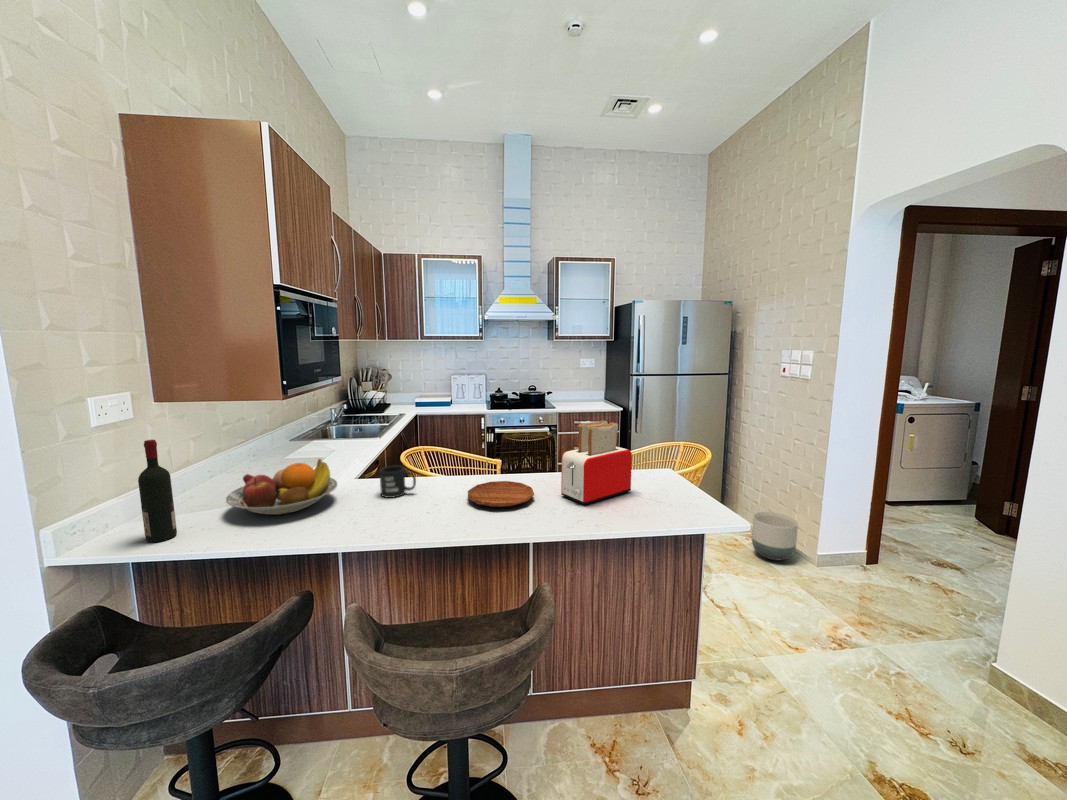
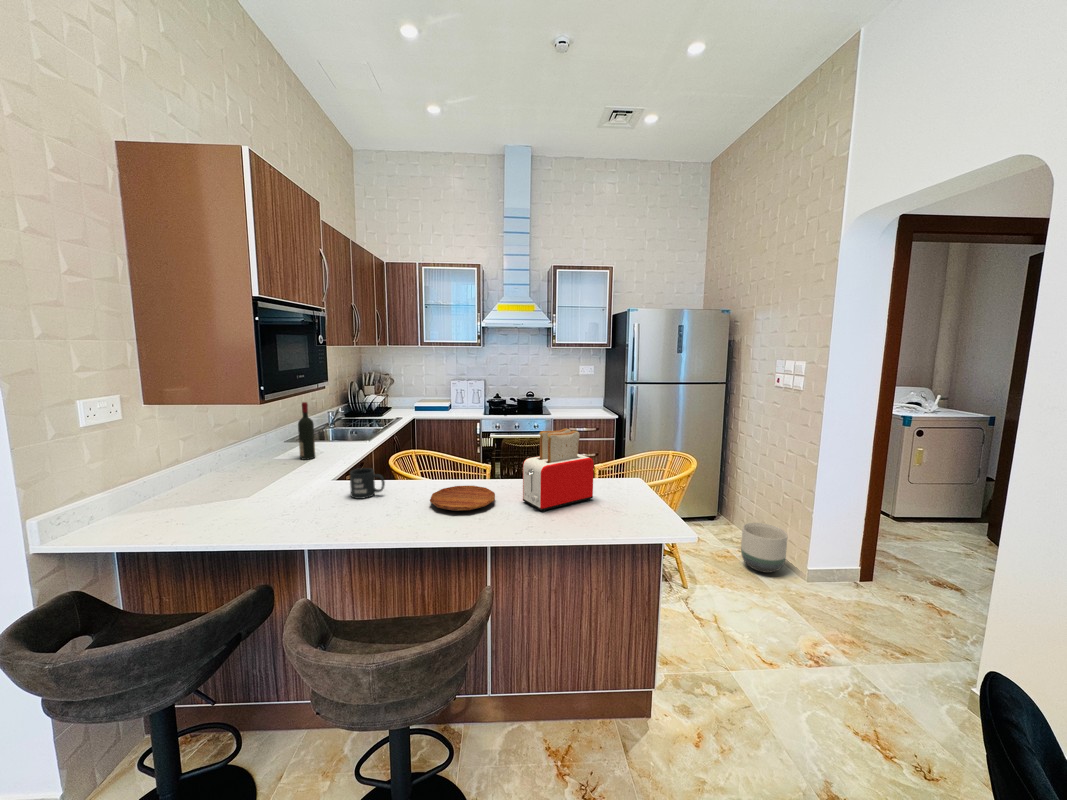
wine bottle: present [138,440,177,542] -> present [298,402,315,460]
fruit bowl: present [226,459,337,515] -> none [200,460,309,512]

